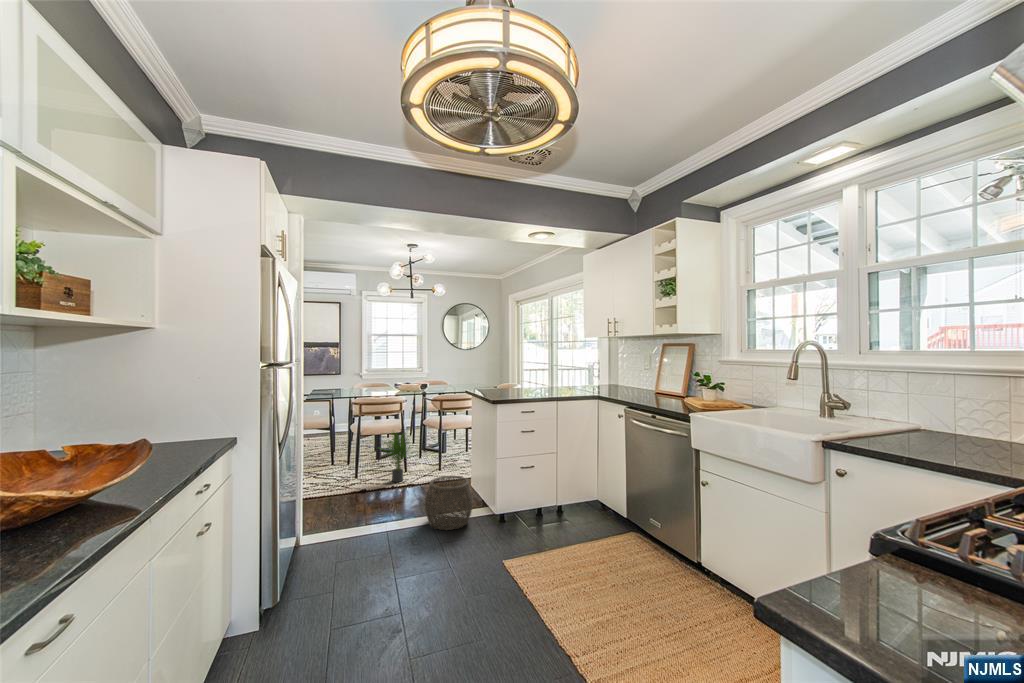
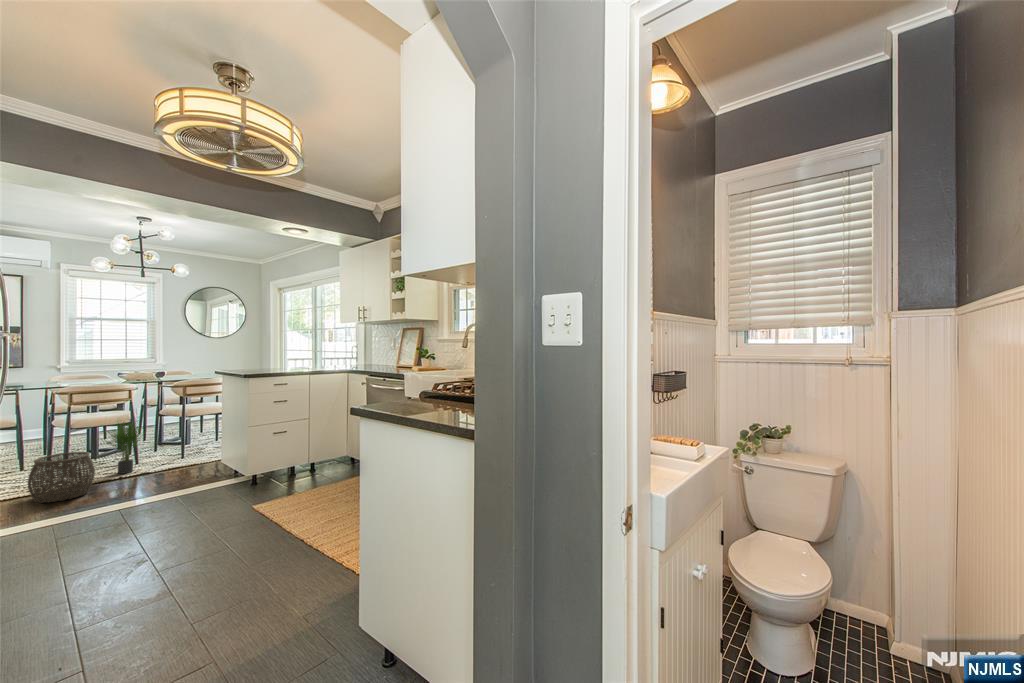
woven basket: present [425,476,473,530] -> present [27,452,95,503]

